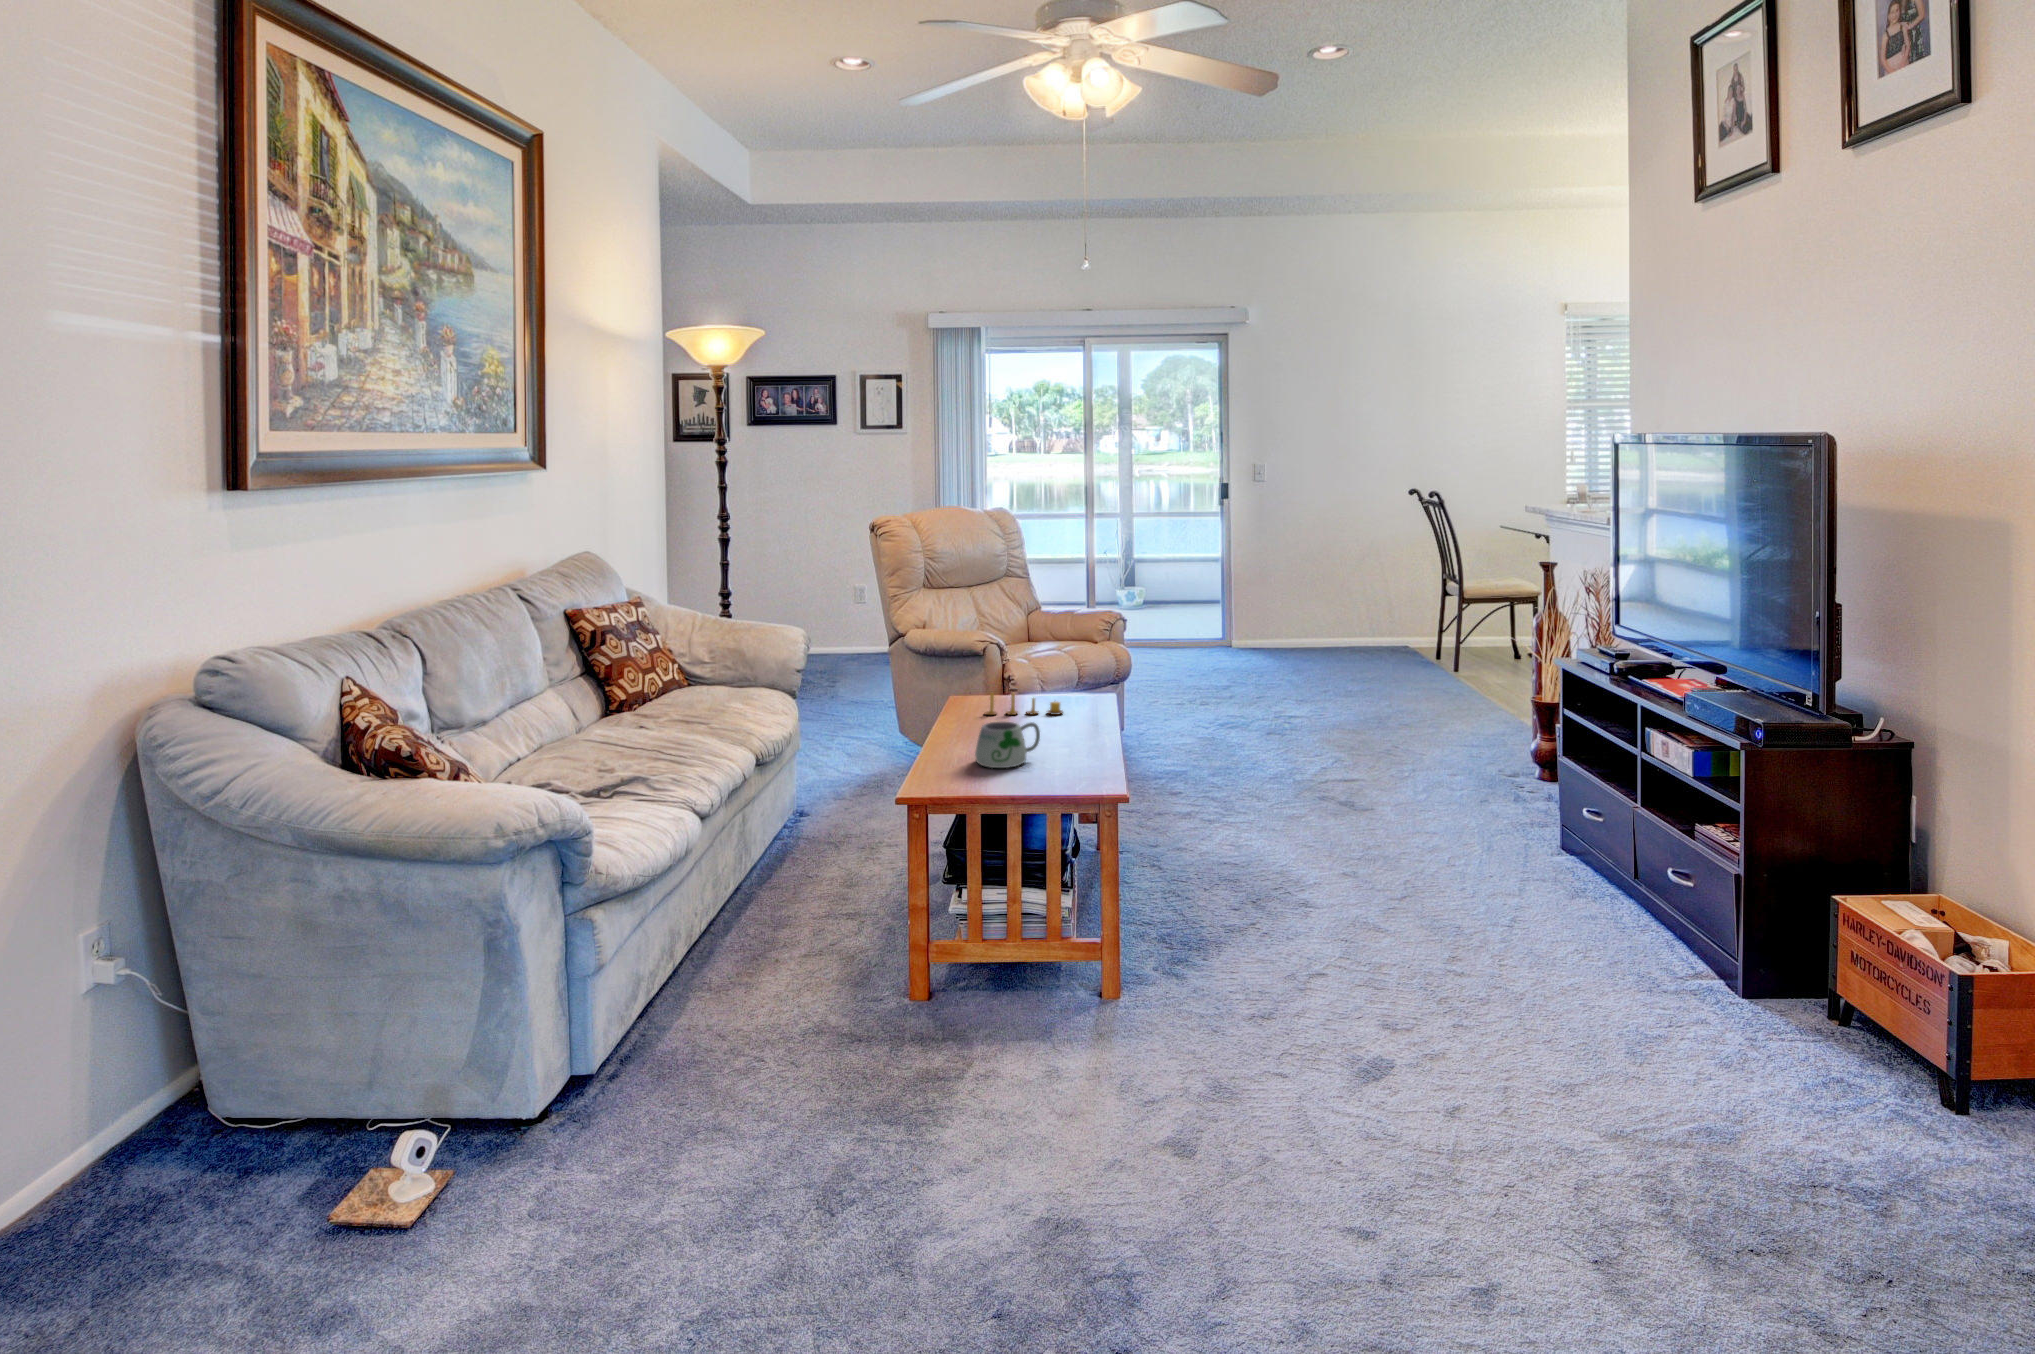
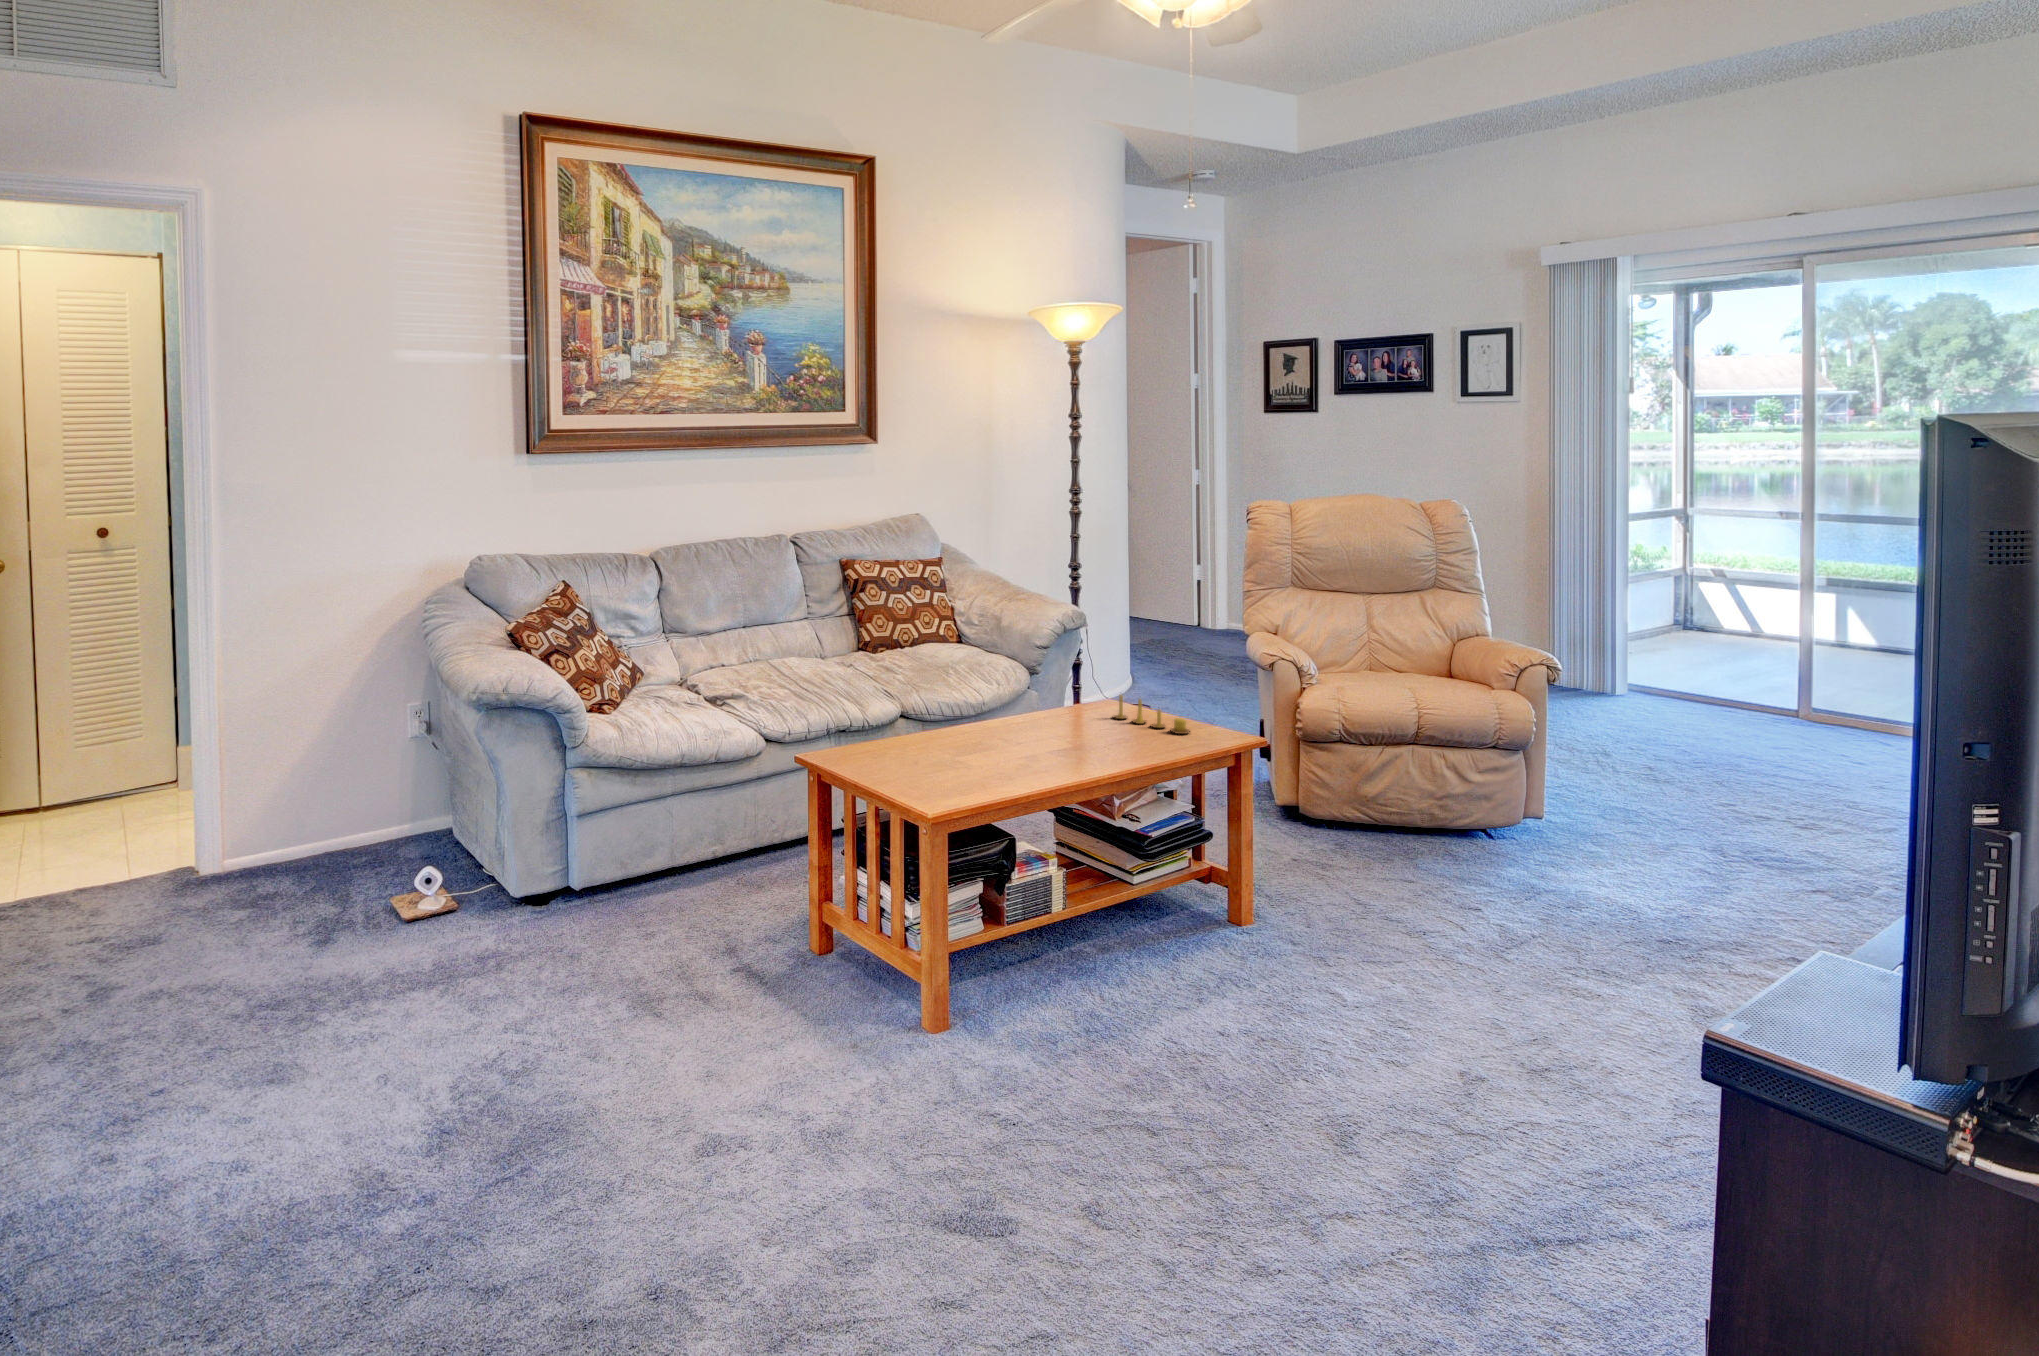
mug: present [975,721,1040,768] -> none [963,710,1029,765]

